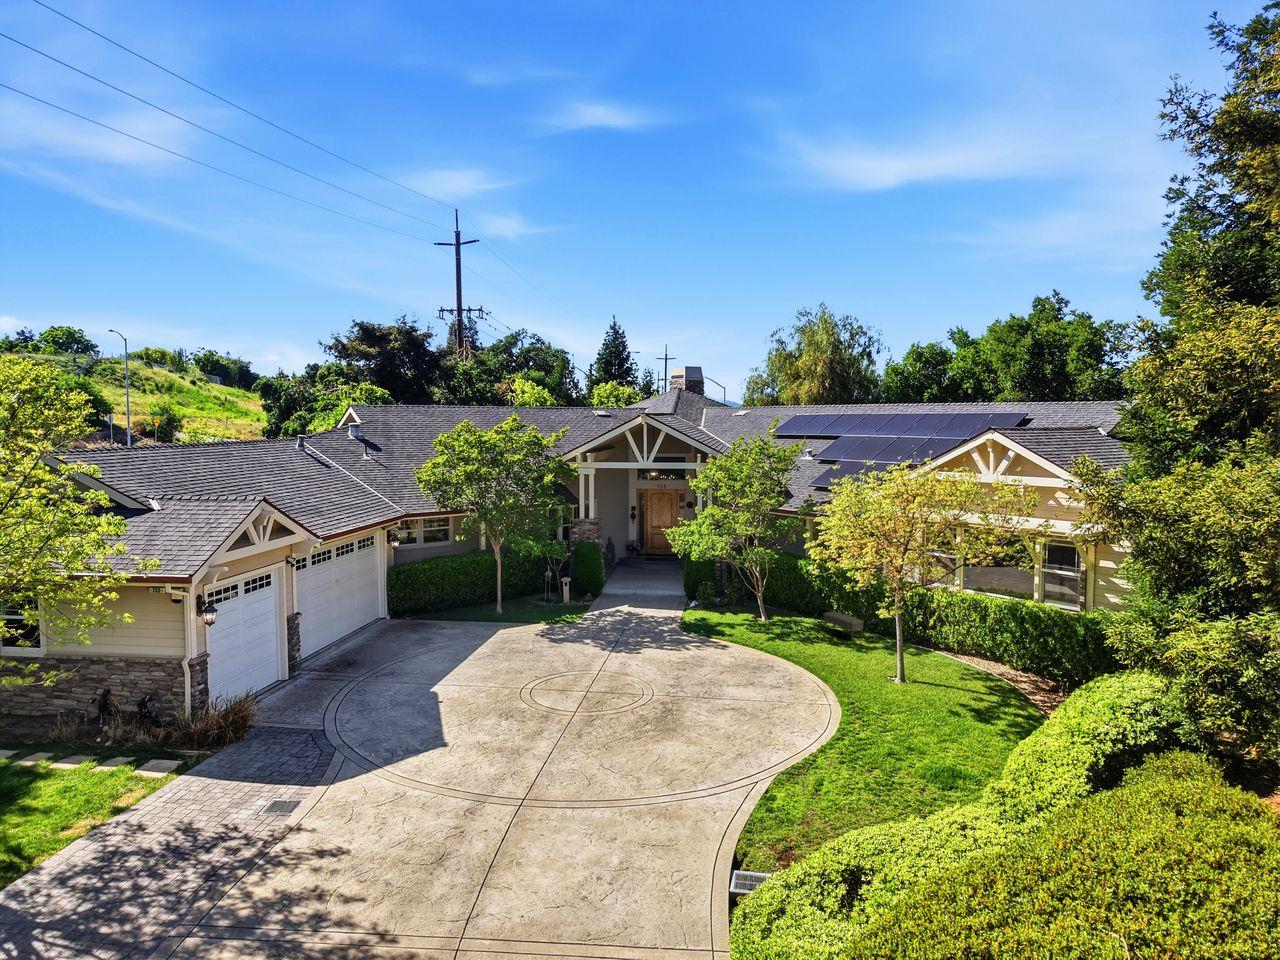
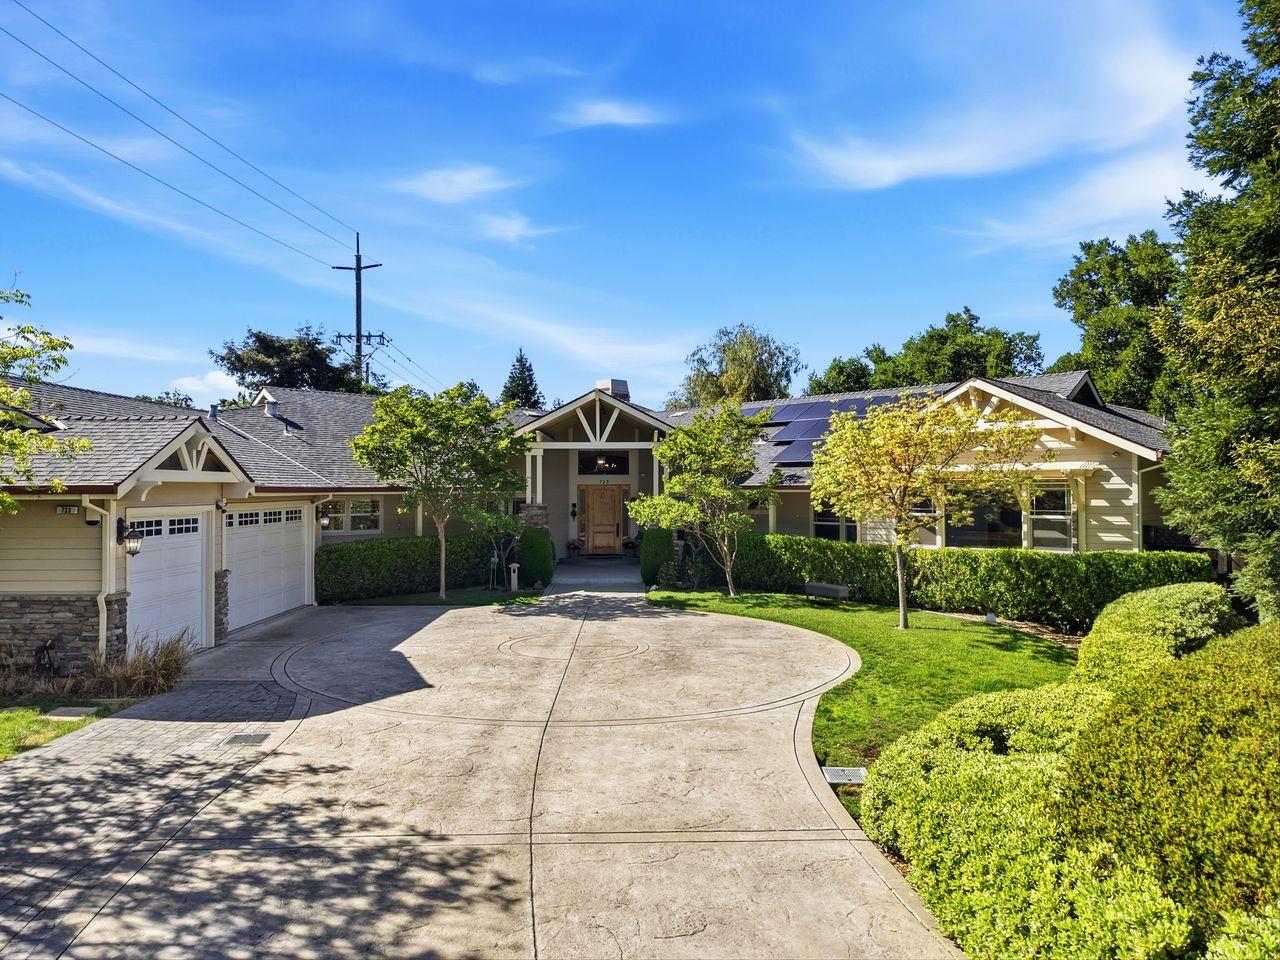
house plant: none [980,640,1013,672] -> present [976,590,1007,622]

